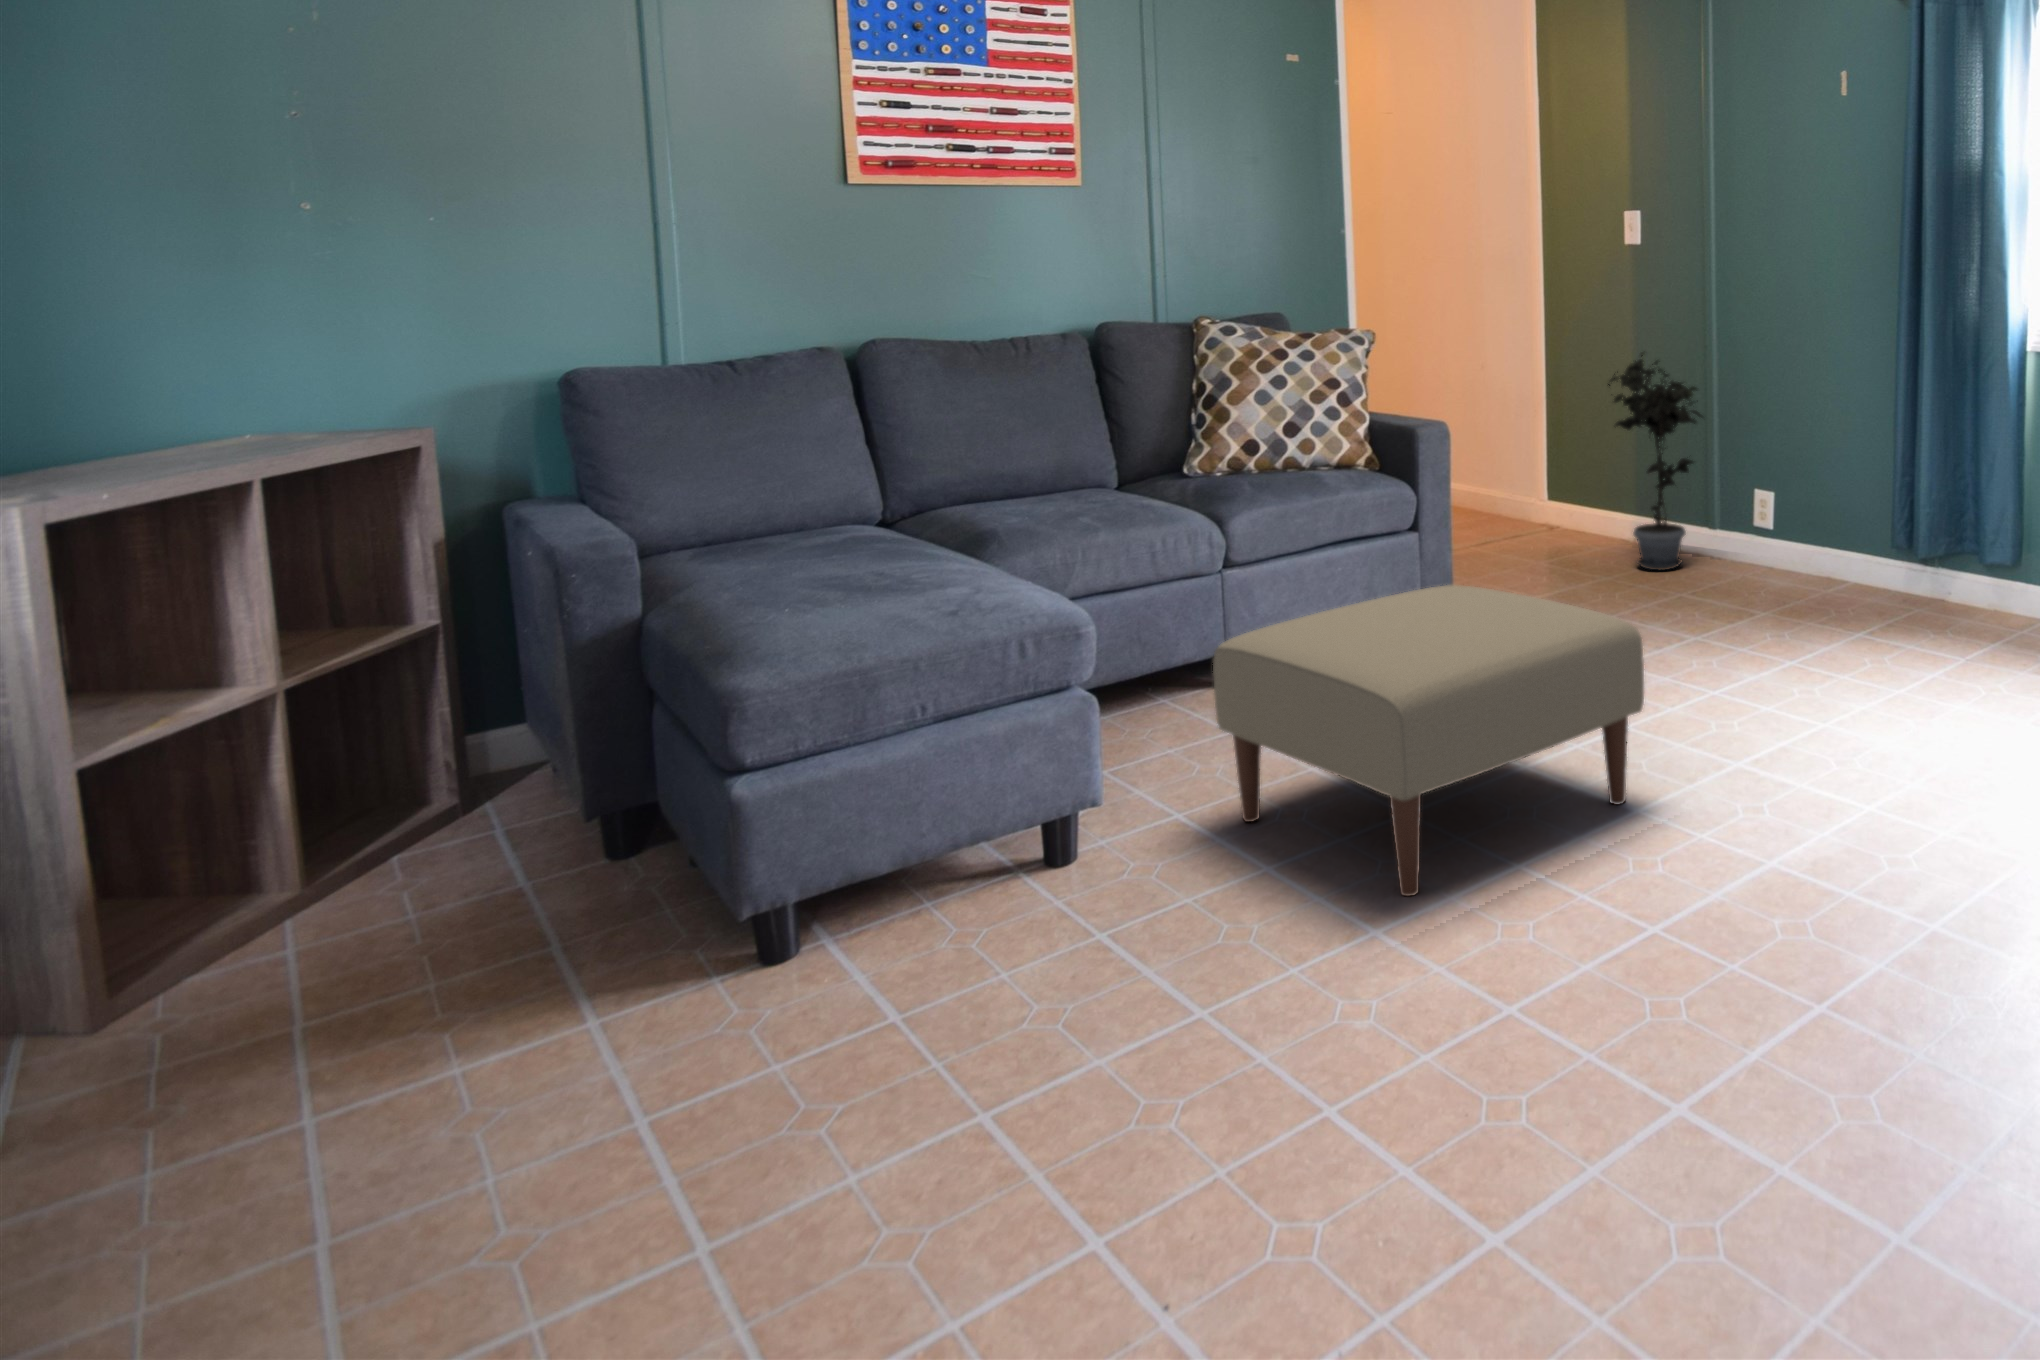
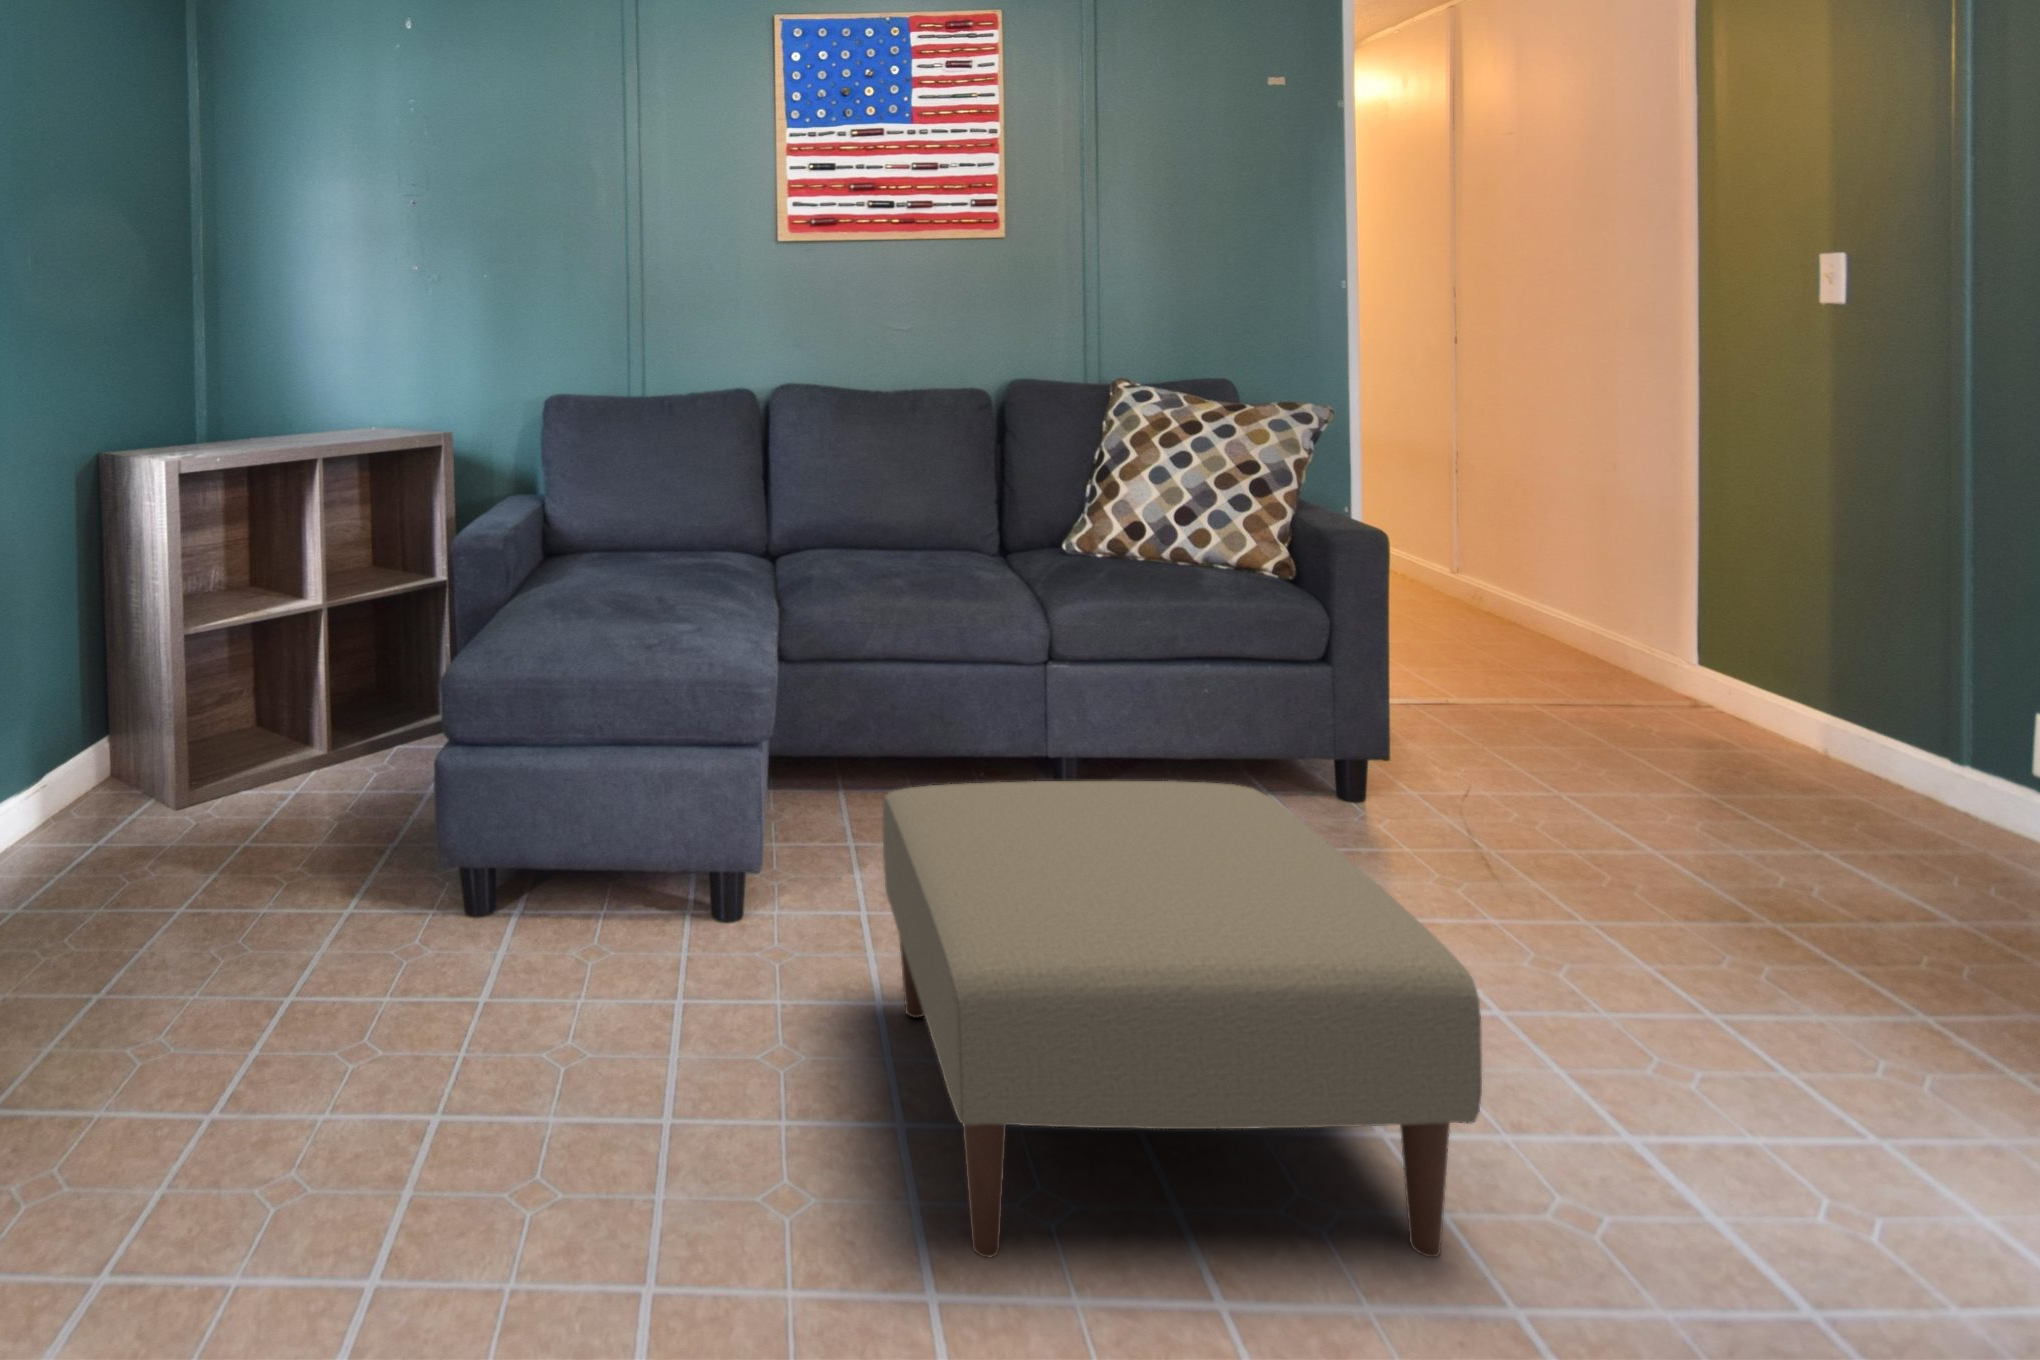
potted plant: present [1608,353,1703,570] -> none [1727,465,1932,804]

